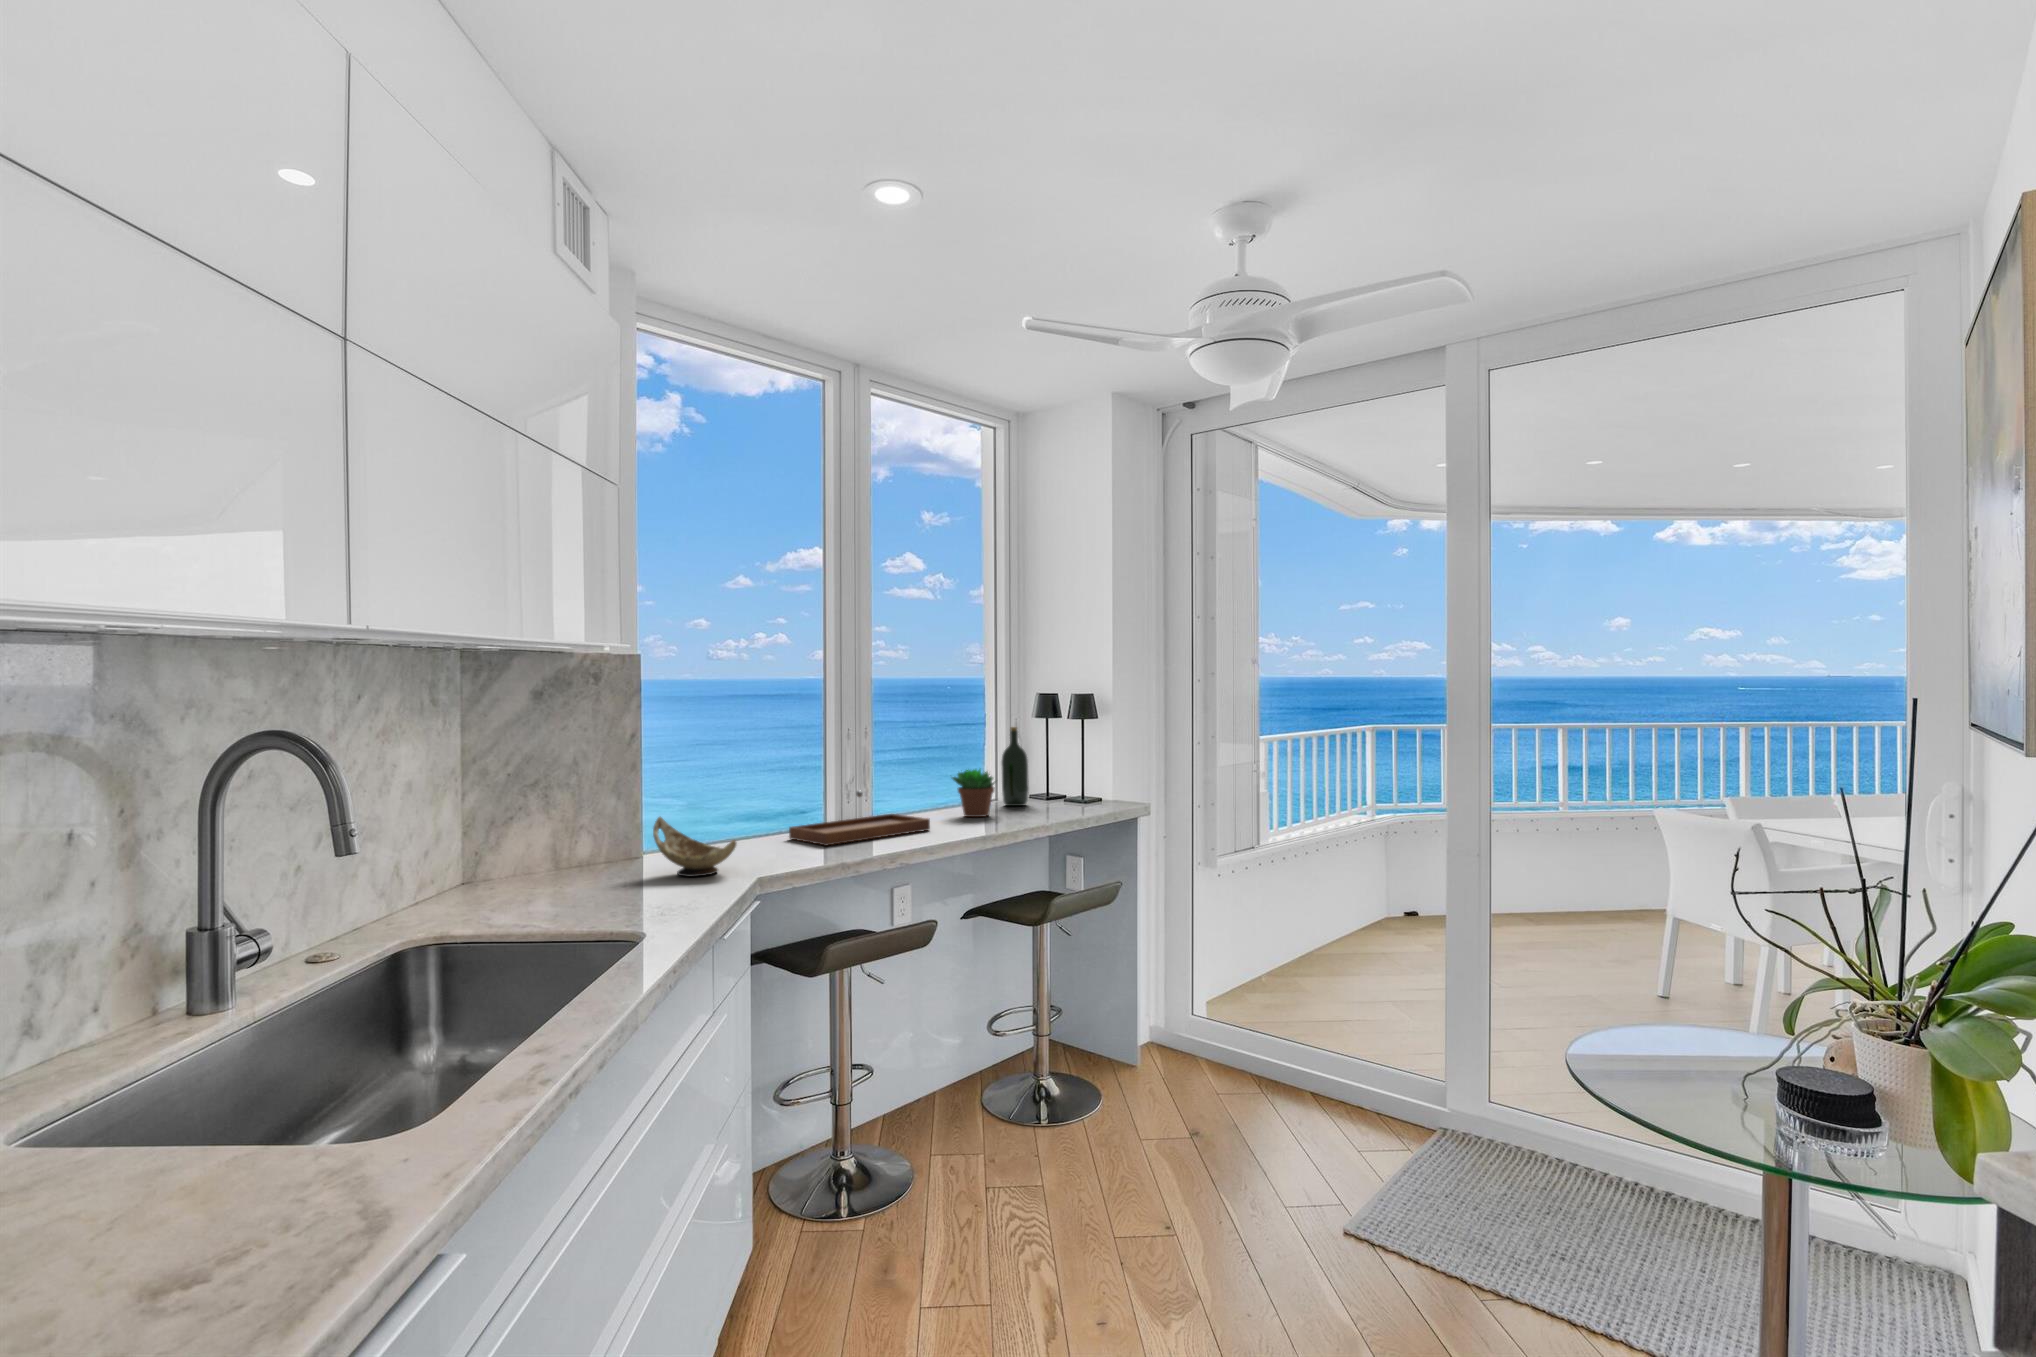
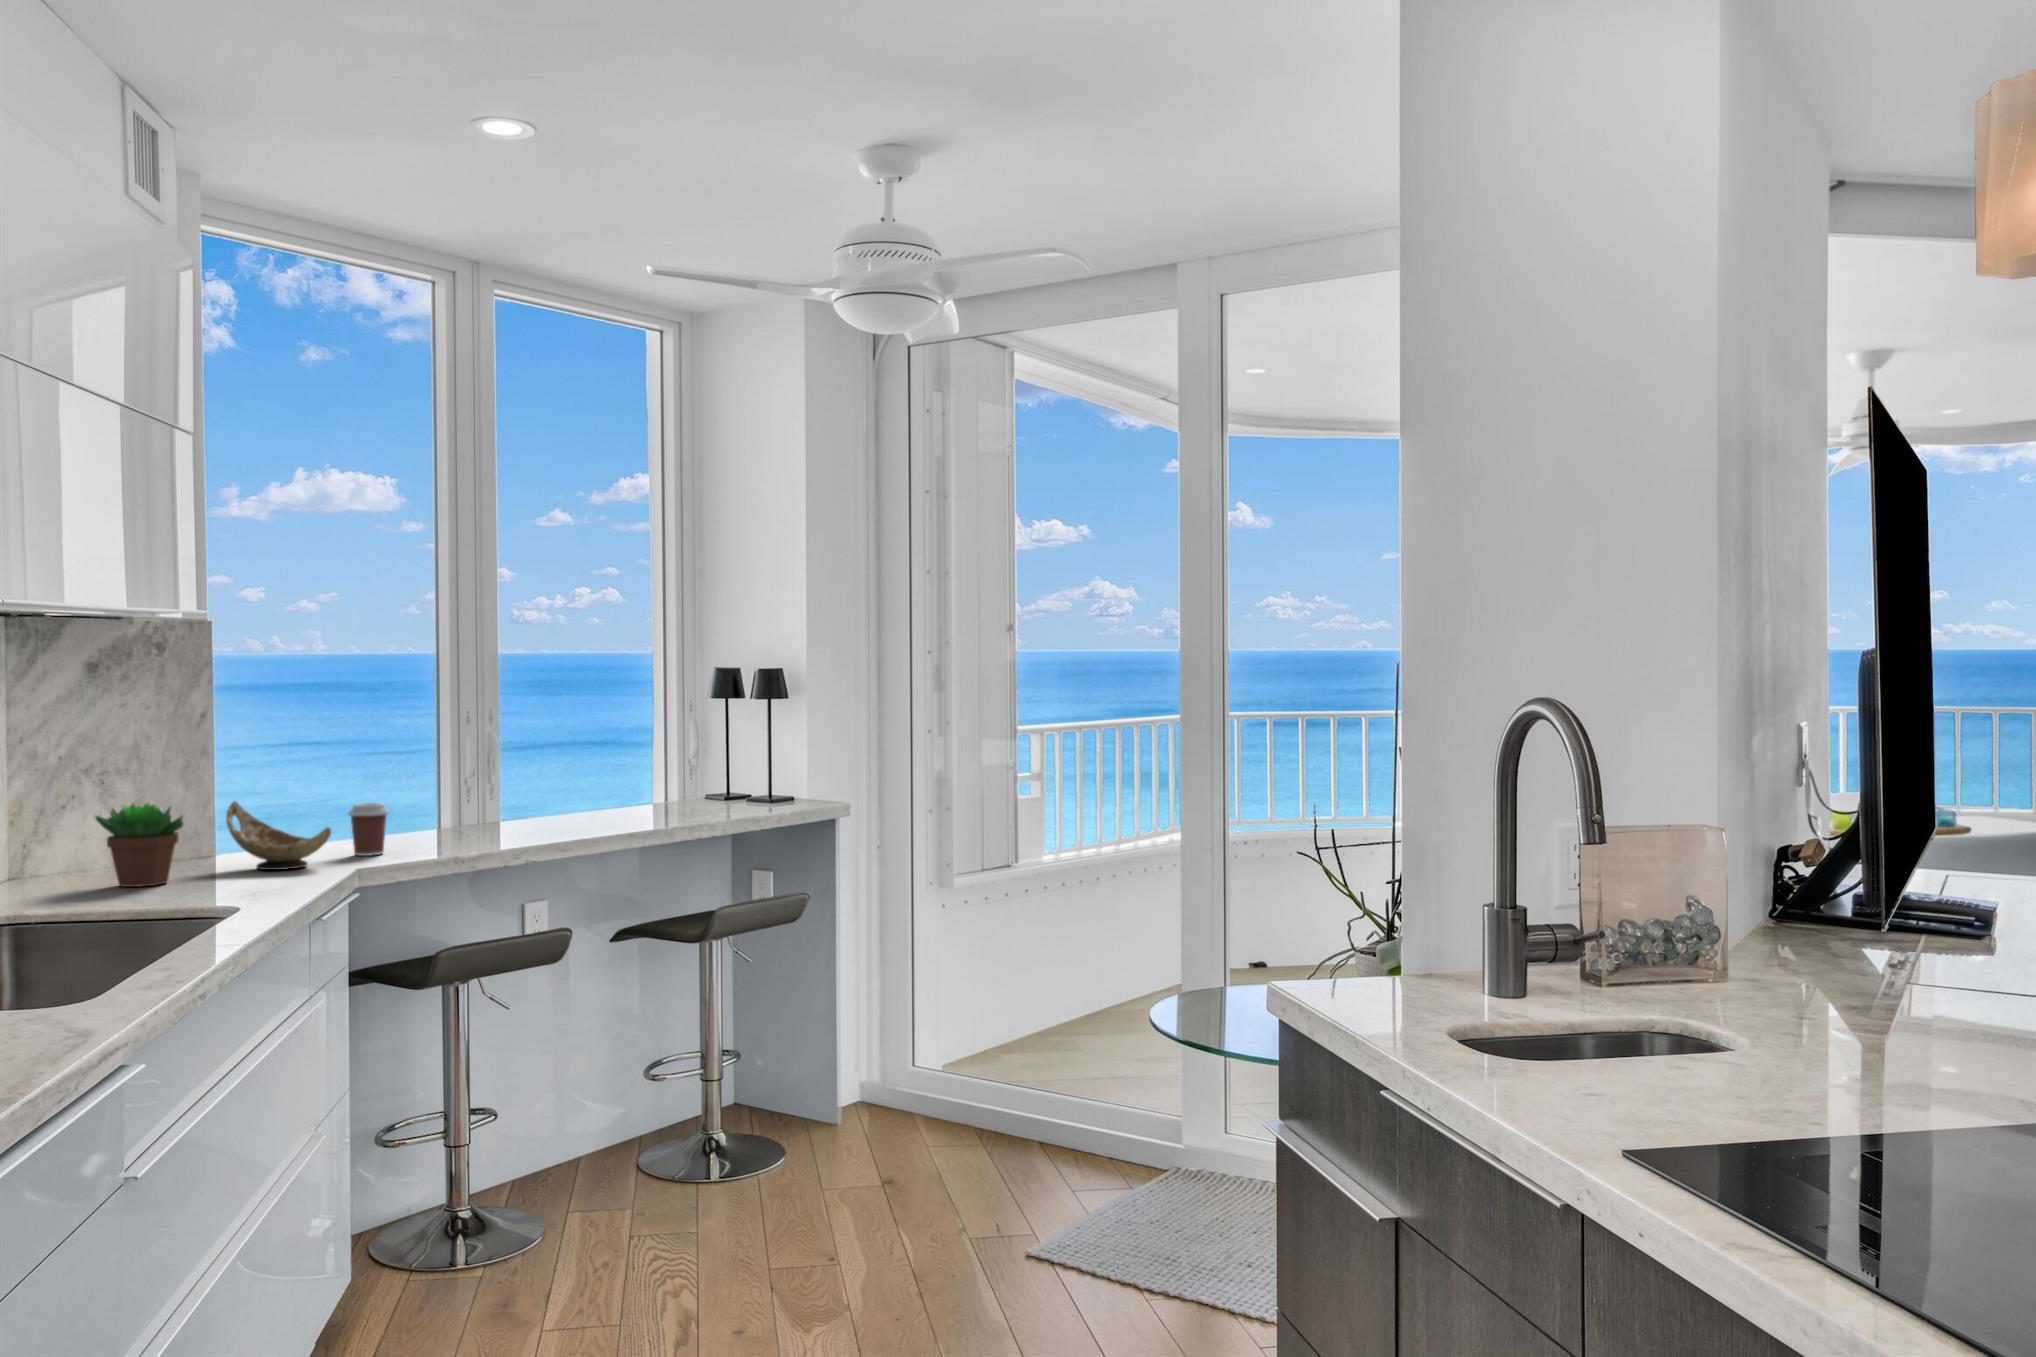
wine bottle: present [1001,727,1029,806] -> none [672,712,705,807]
succulent plant: present [952,769,995,817] -> present [96,803,183,887]
tray: present [789,790,930,845] -> none [398,781,576,843]
coffee cup: none [750,814,783,860] -> present [348,803,389,856]

